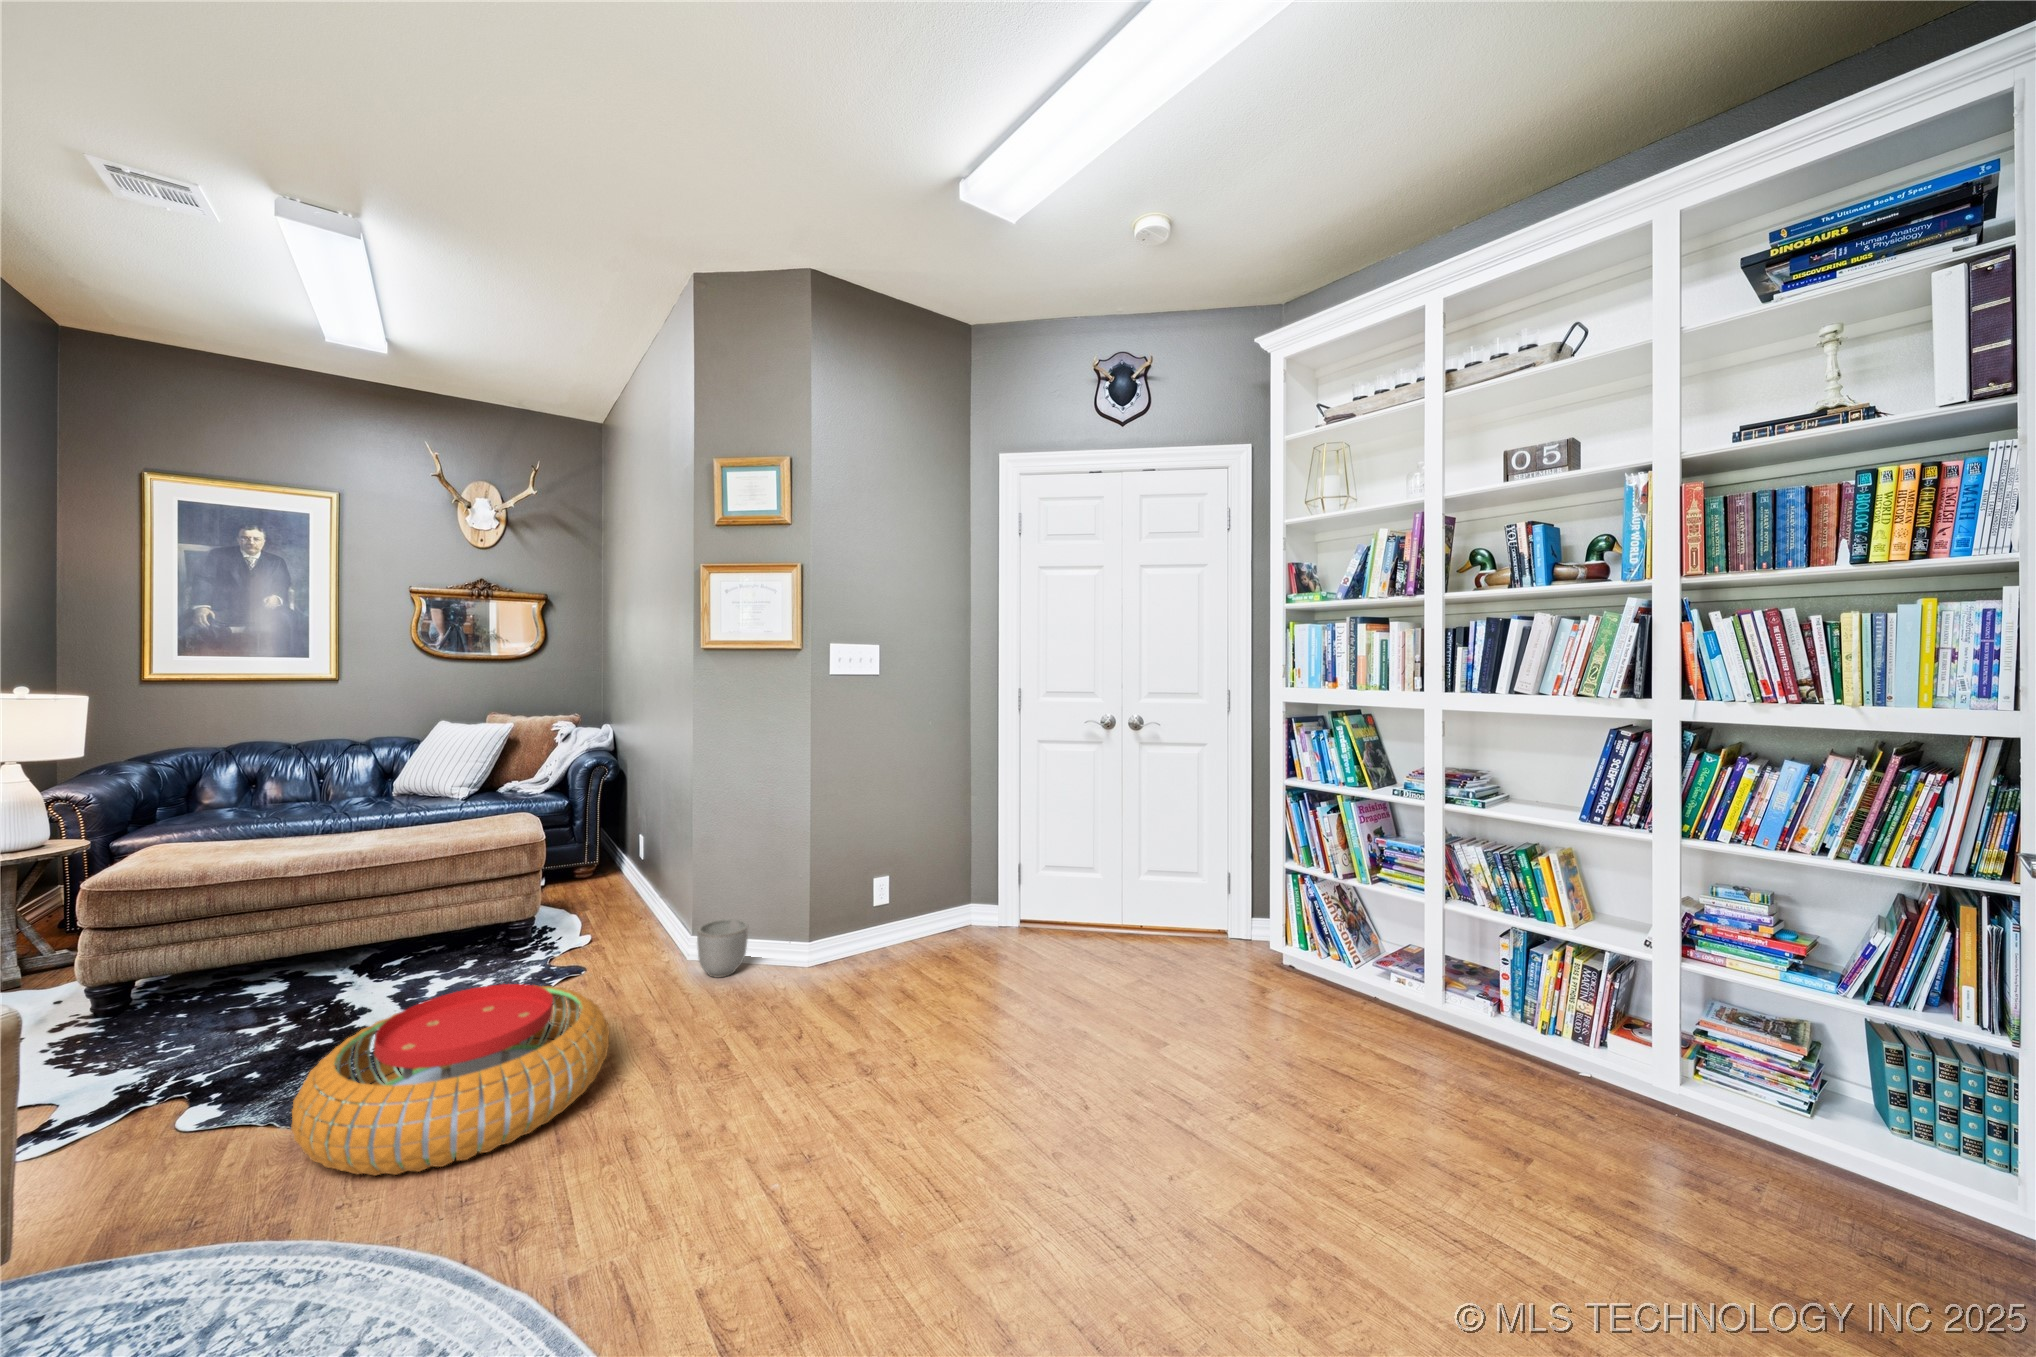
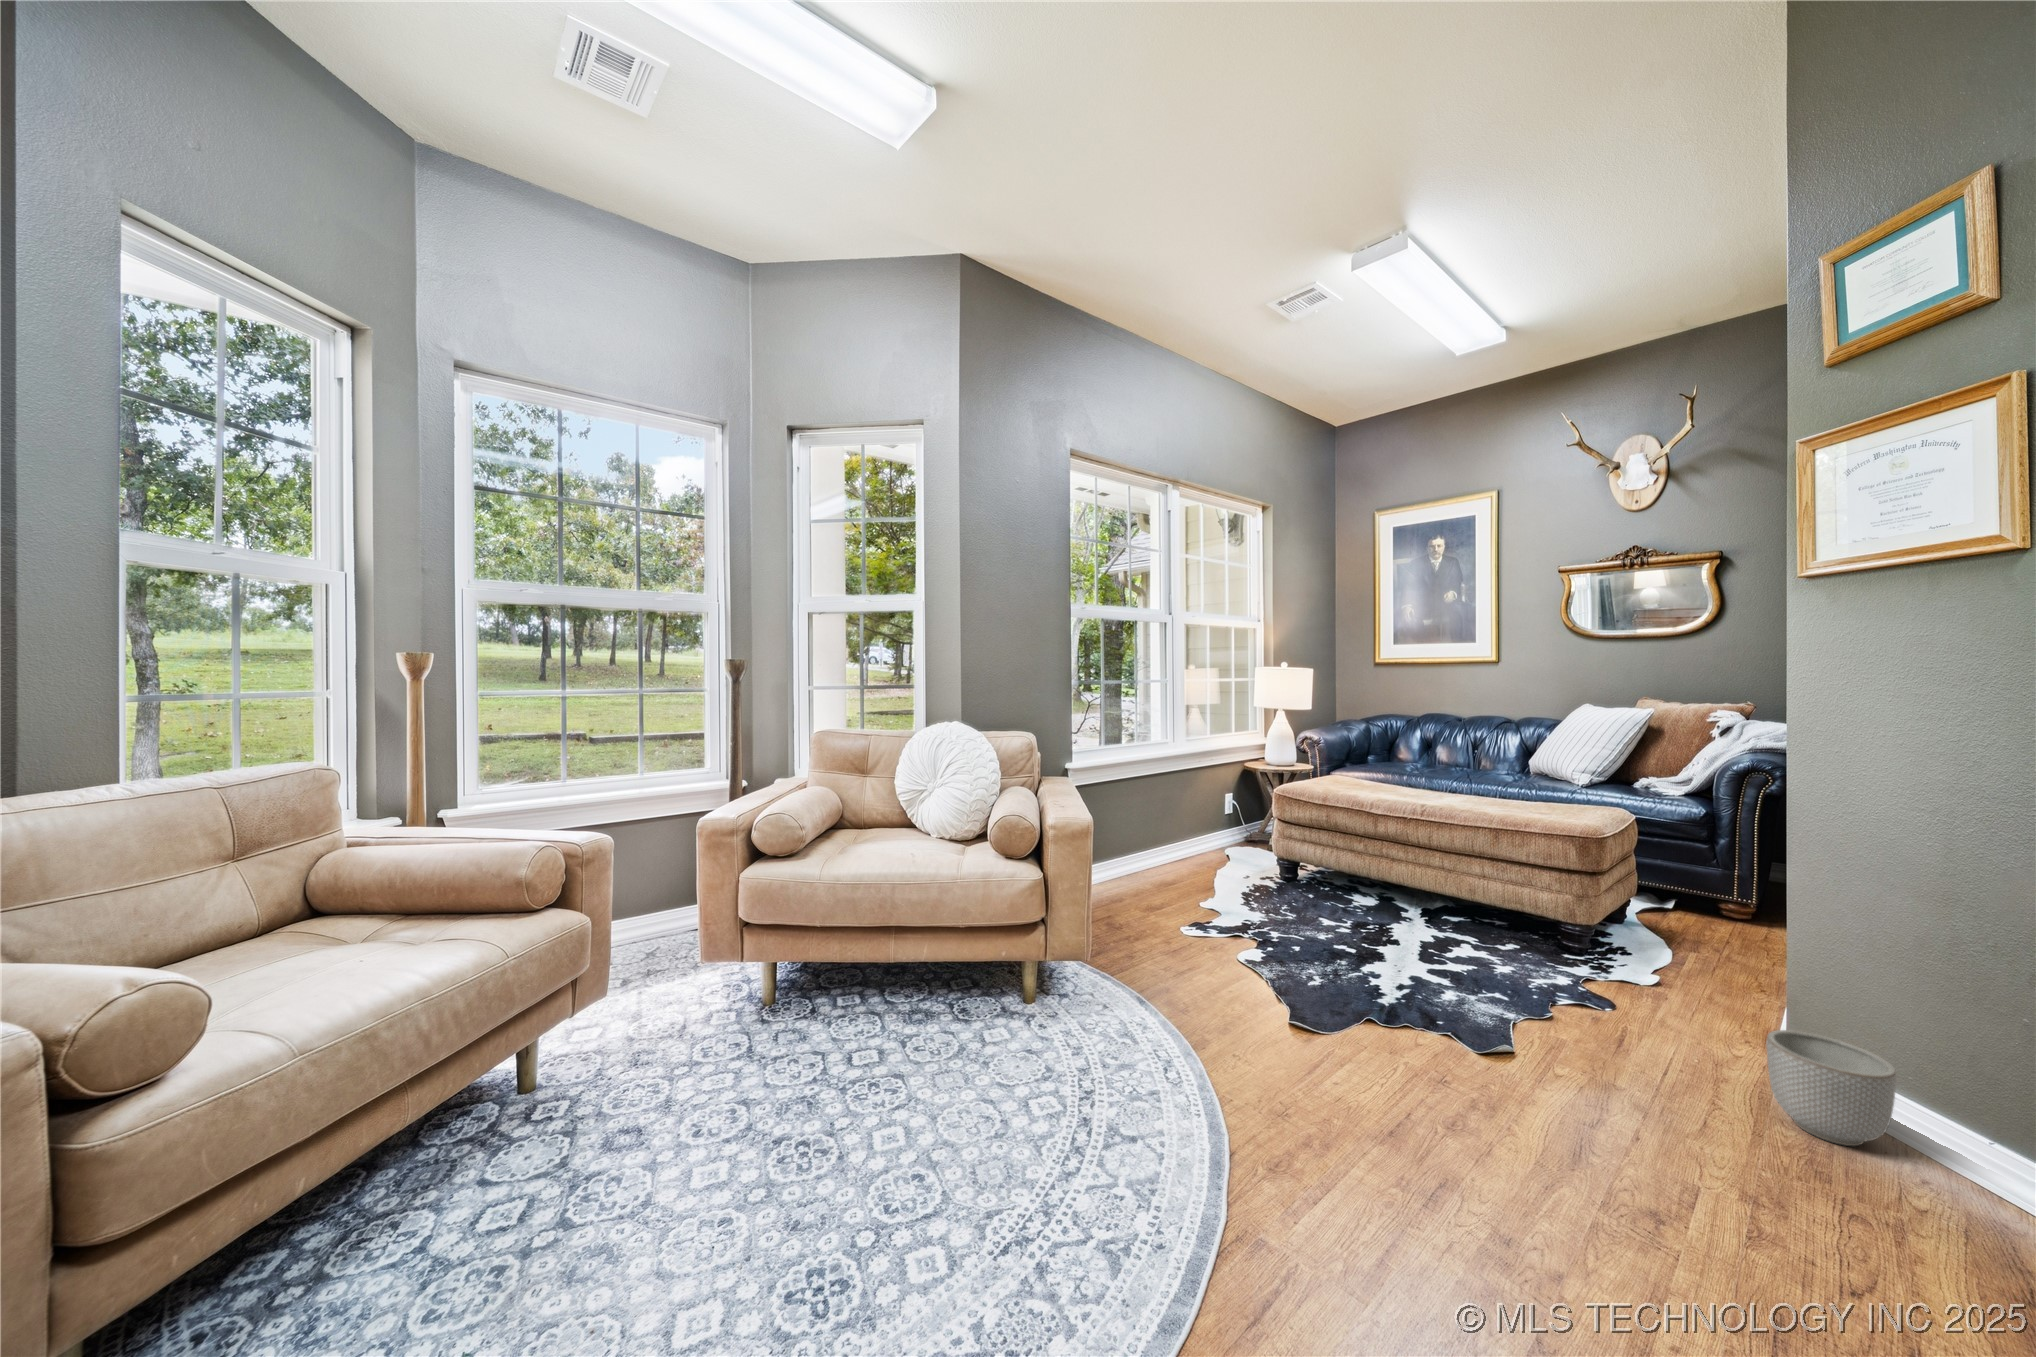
pouf: present [291,984,609,1175] -> none [1239,935,1519,1118]

